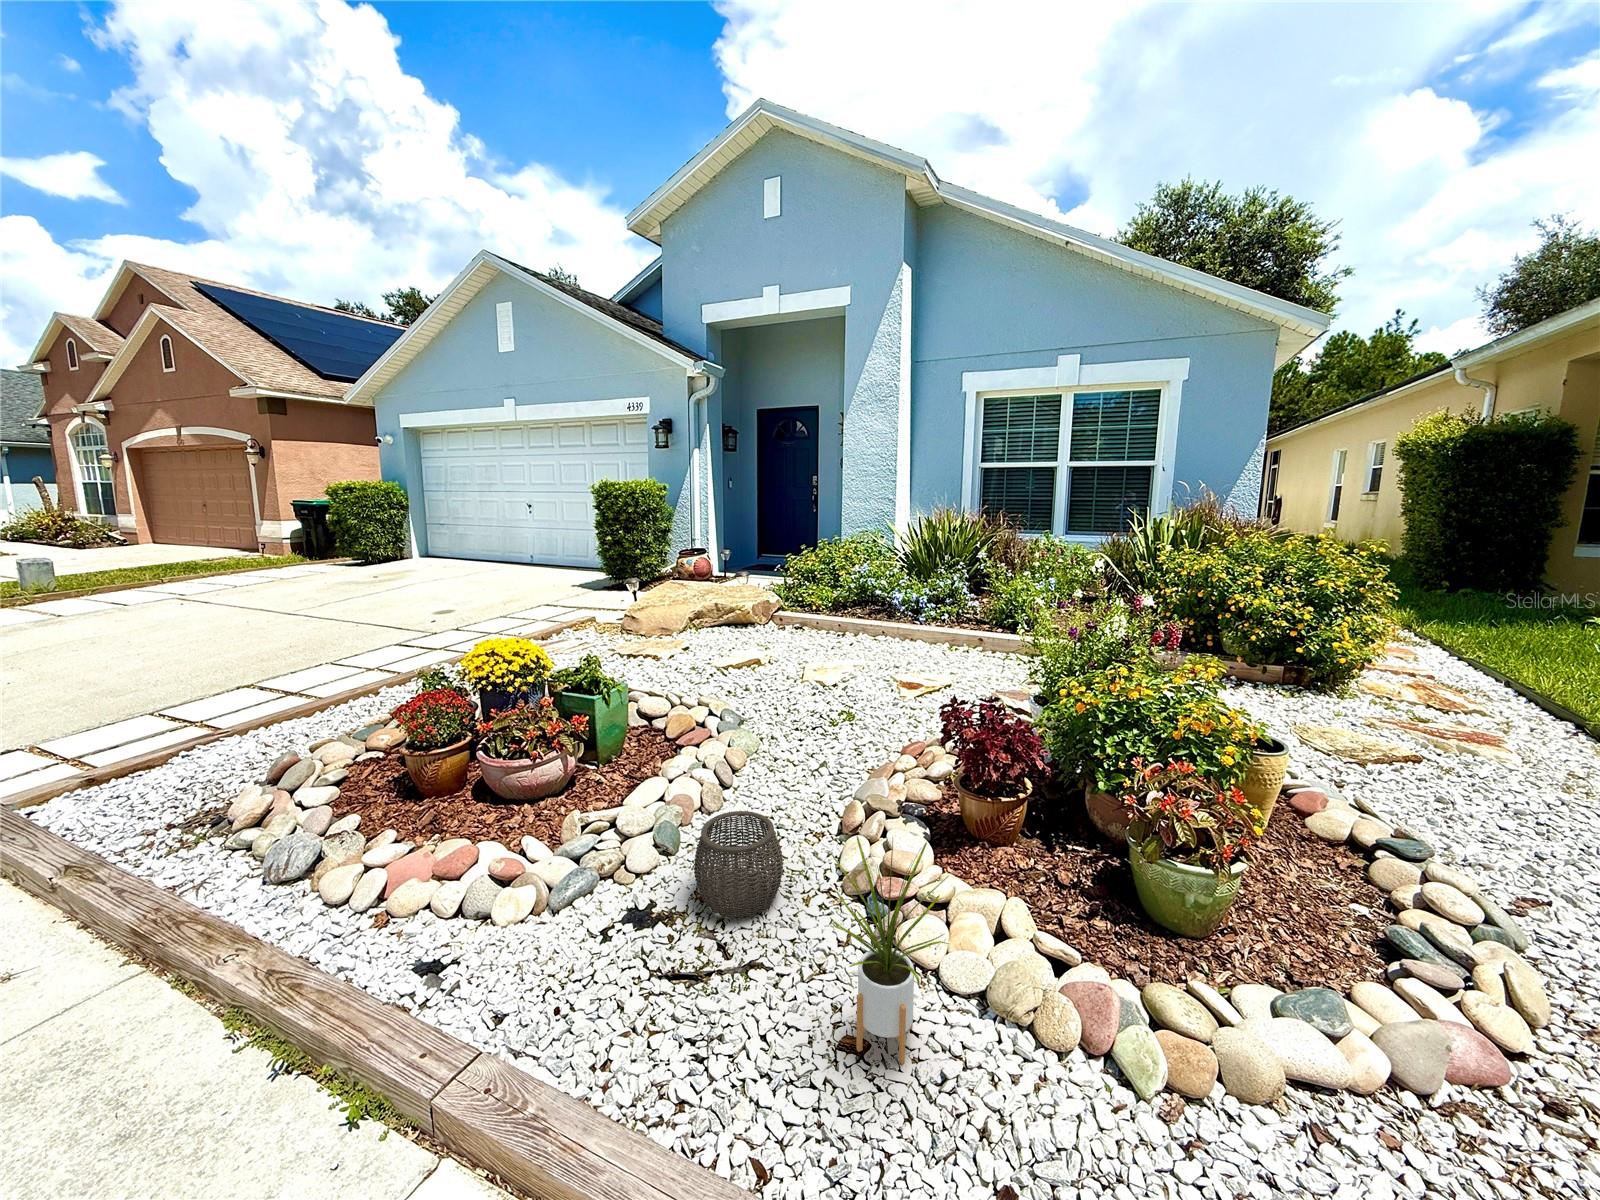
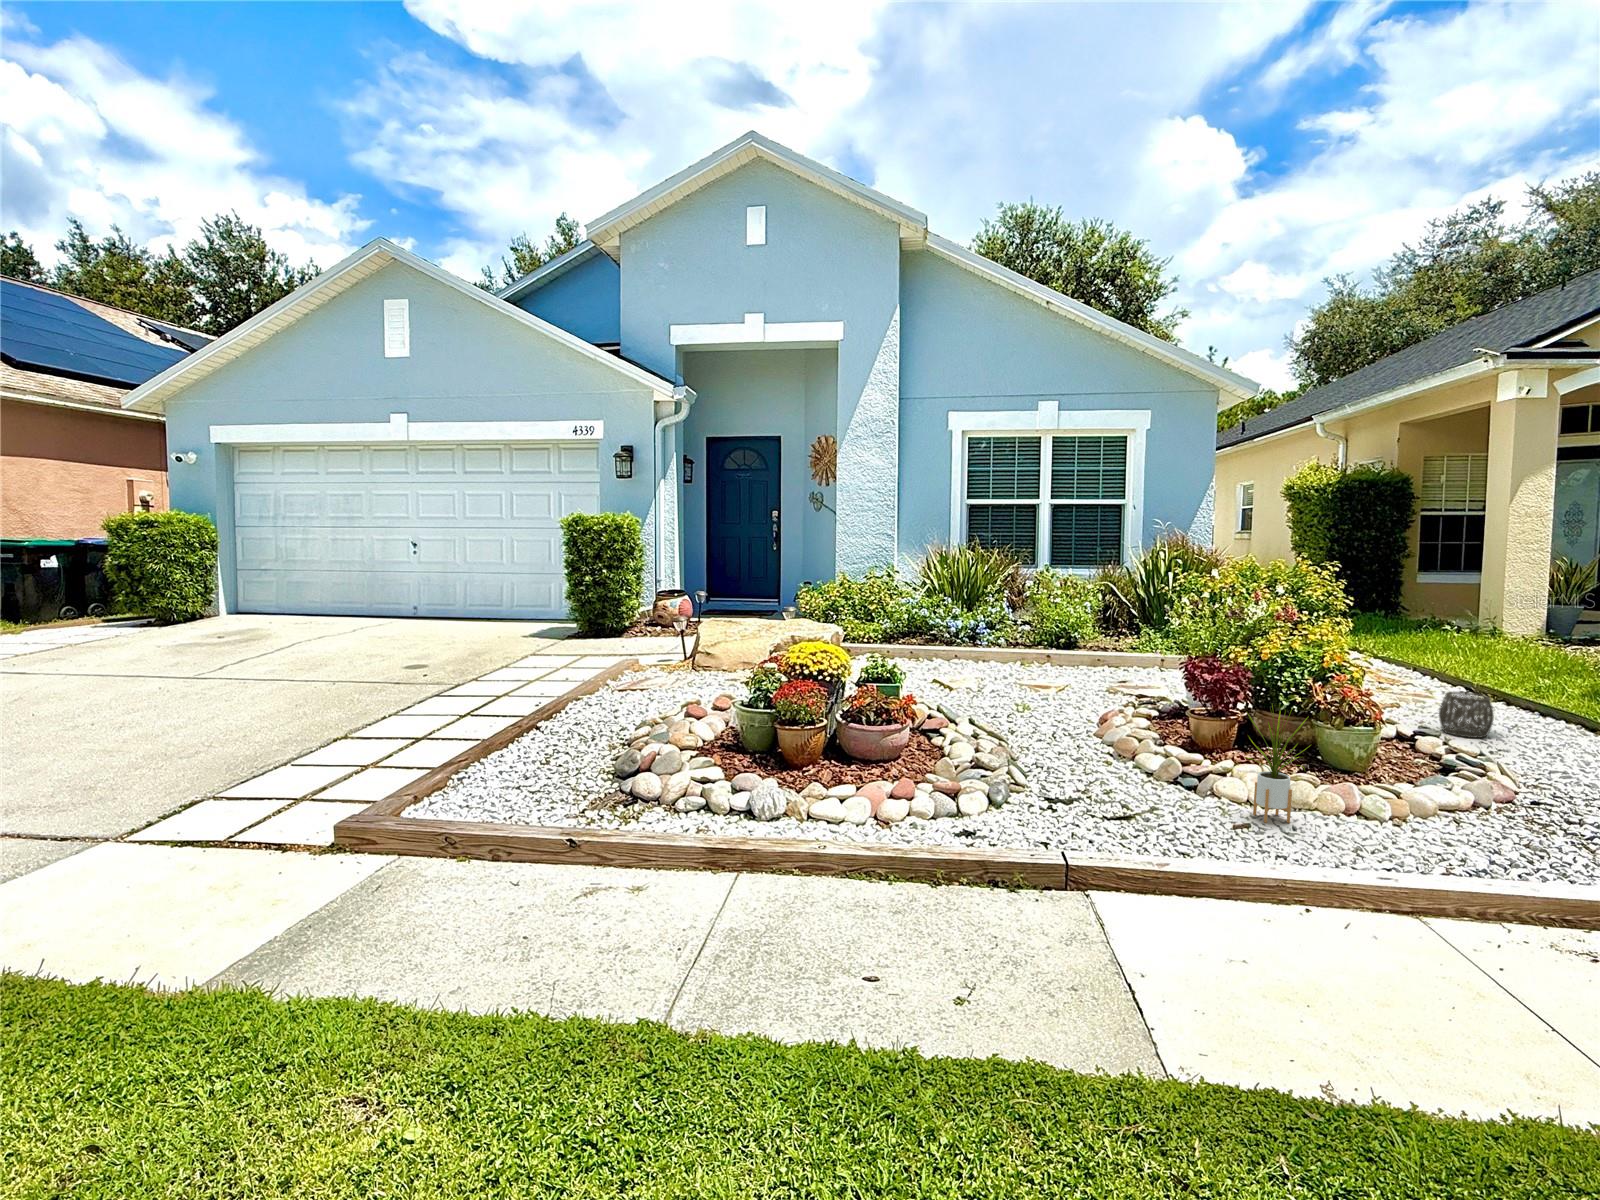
woven basket: present [694,811,784,918] -> present [1439,692,1494,738]

